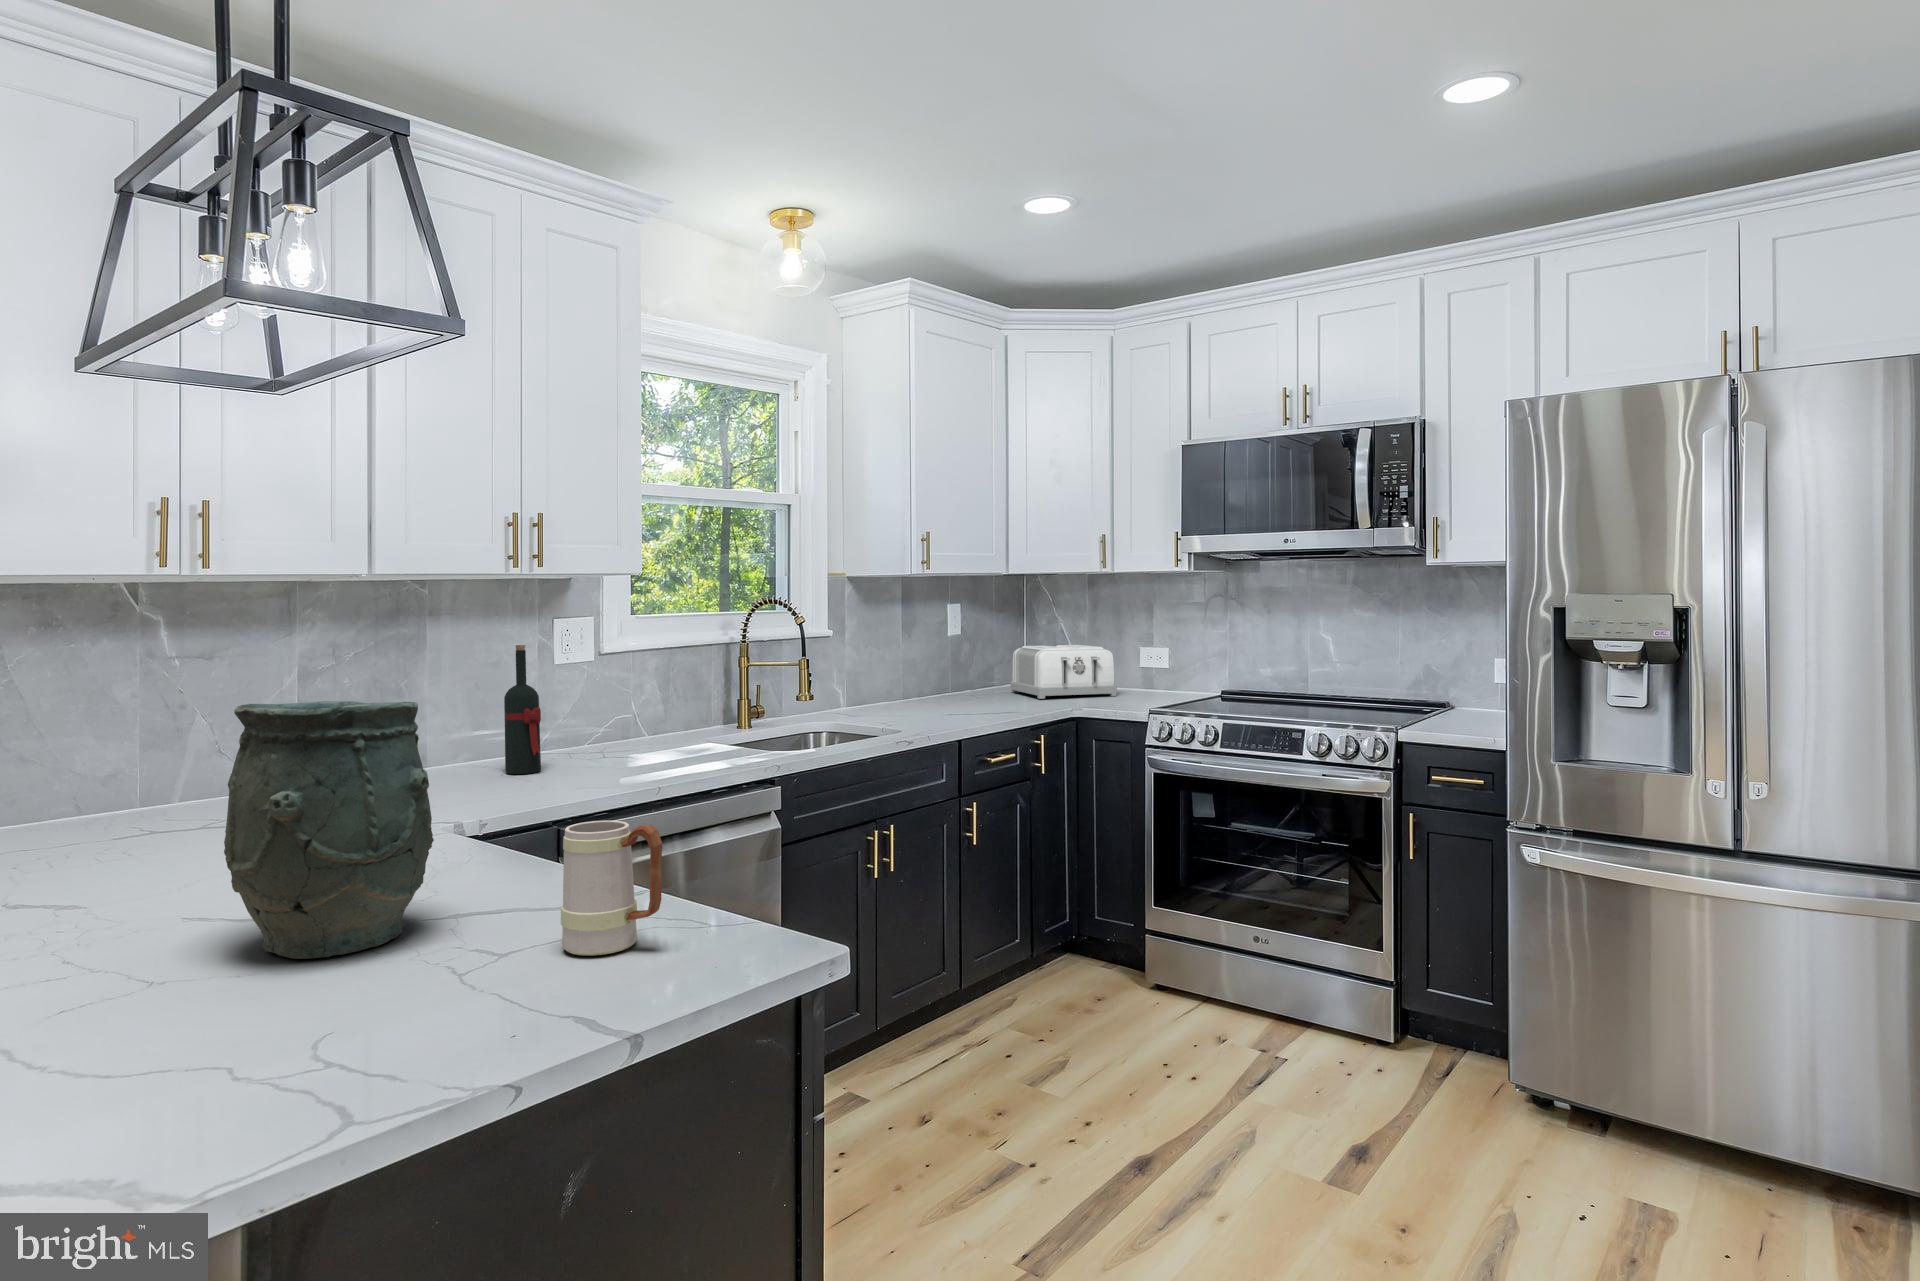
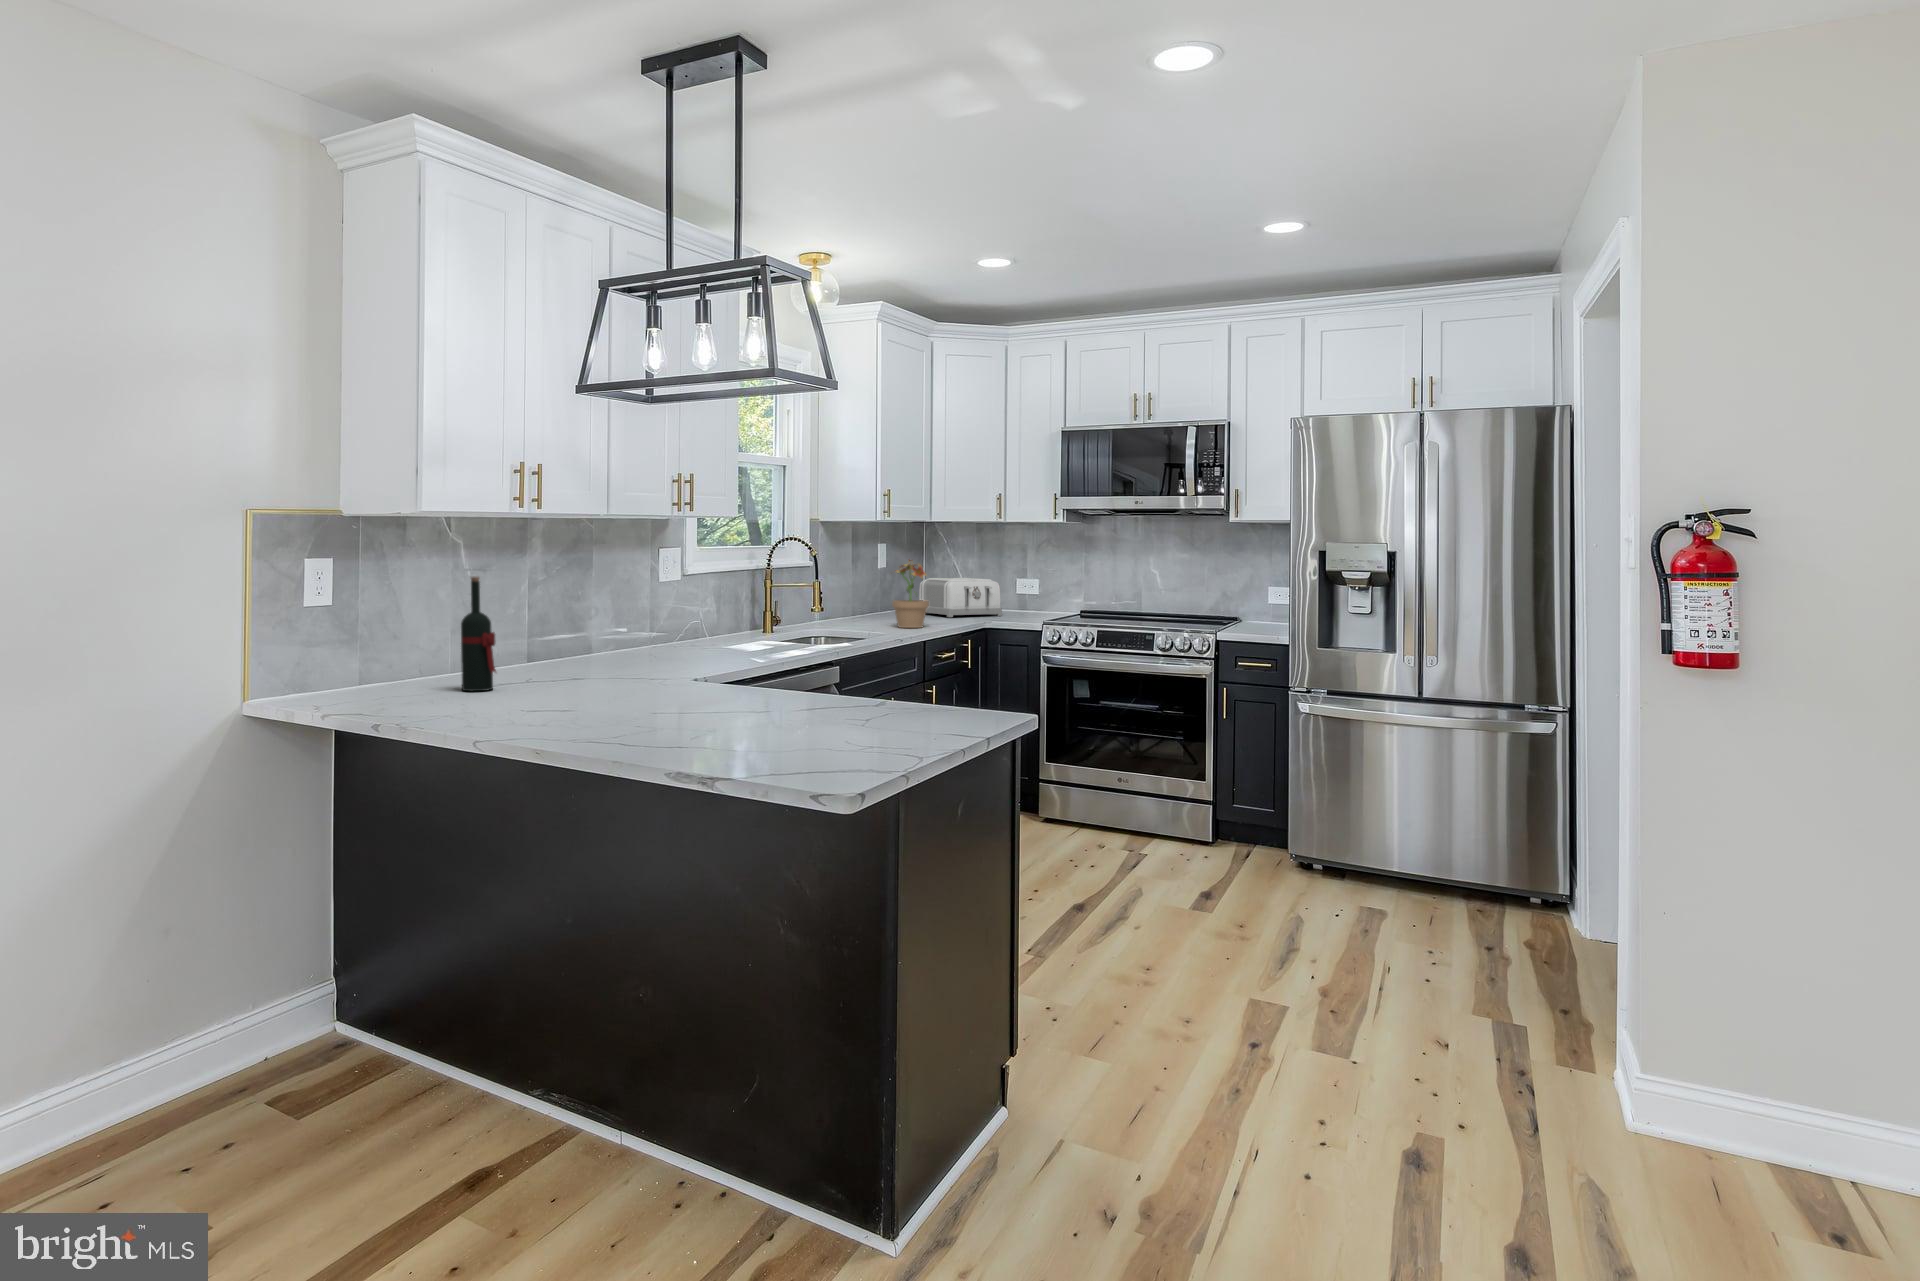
potted plant: none [928,623,984,718] -> present [892,560,928,628]
wine bottle: present [504,645,541,774] -> present [461,577,496,691]
vase: present [224,701,434,959] -> none [731,588,834,722]
mug: present [561,821,663,956] -> none [913,651,967,717]

